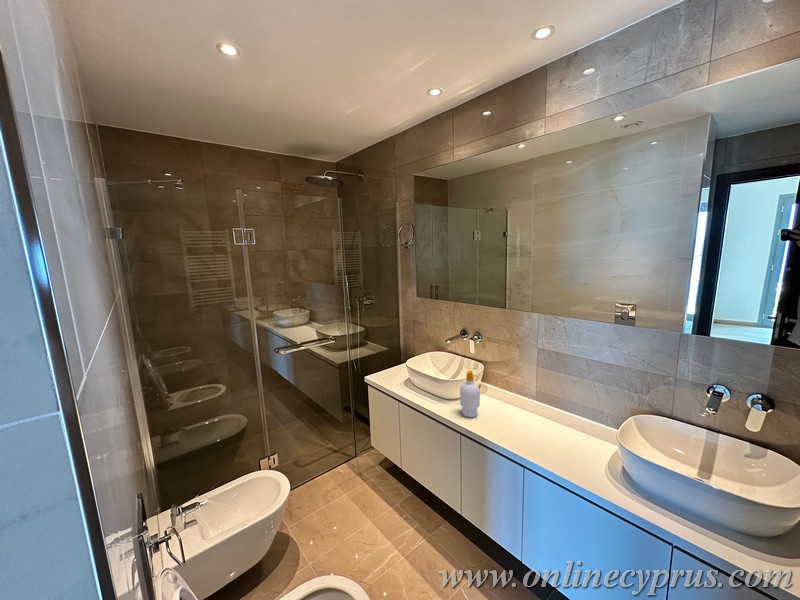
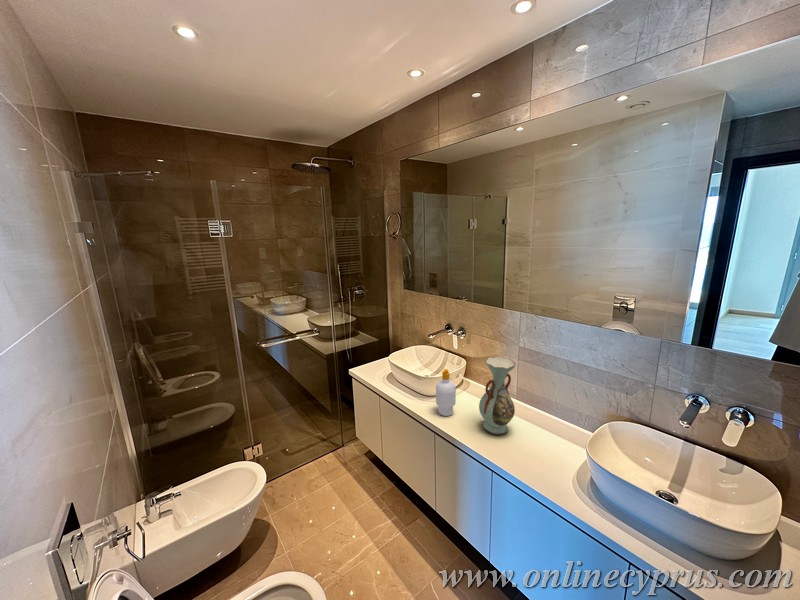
decorative vase: none [505,357,540,433] -> present [479,357,515,435]

